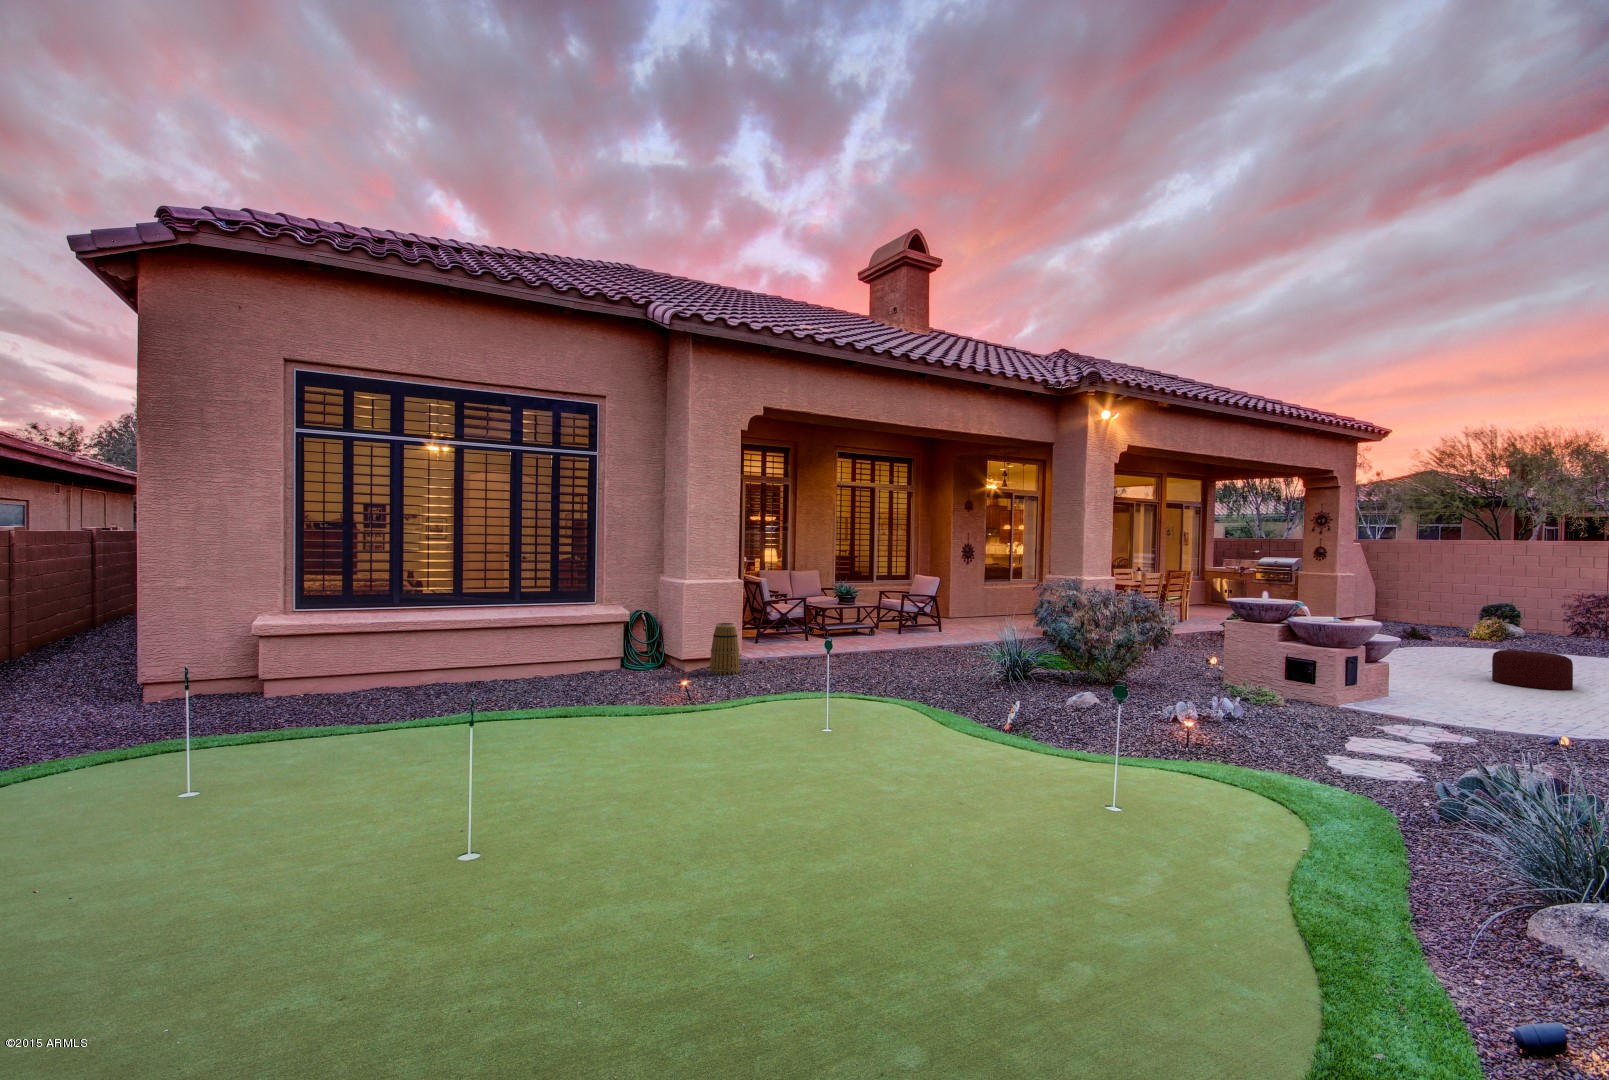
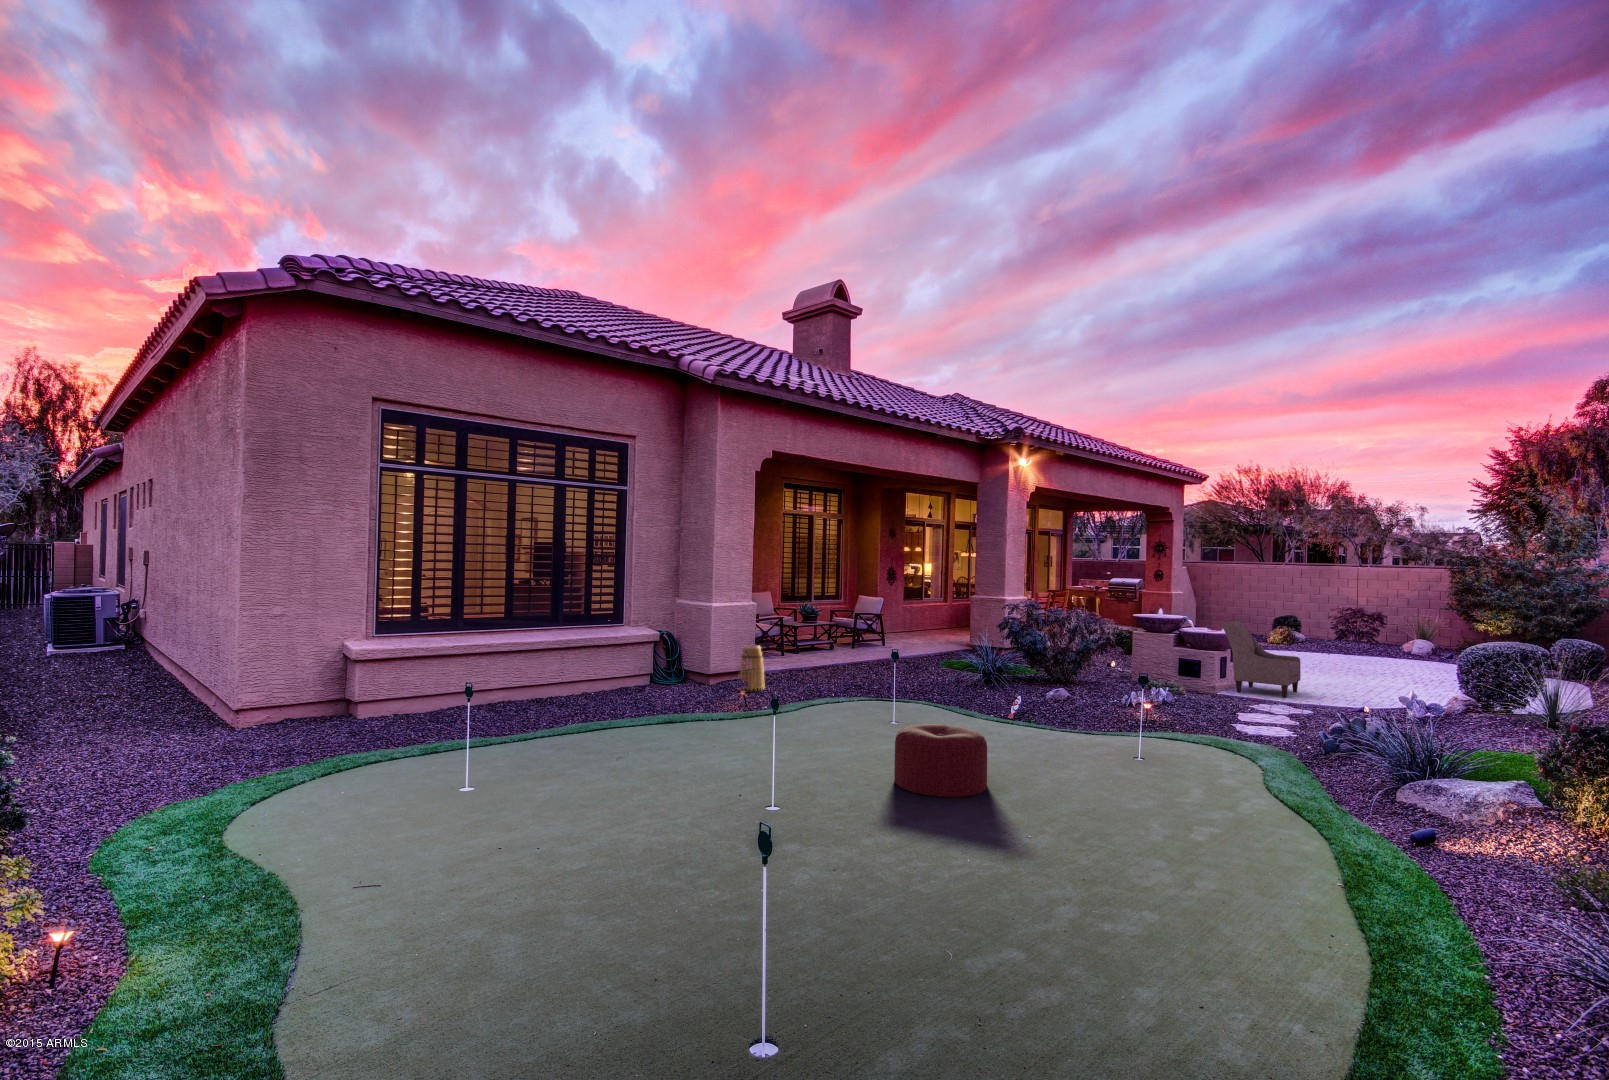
chair: none [1348,610,1479,722] -> present [1221,620,1301,698]
ottoman: present [1492,650,1573,690] -> present [894,724,987,797]

